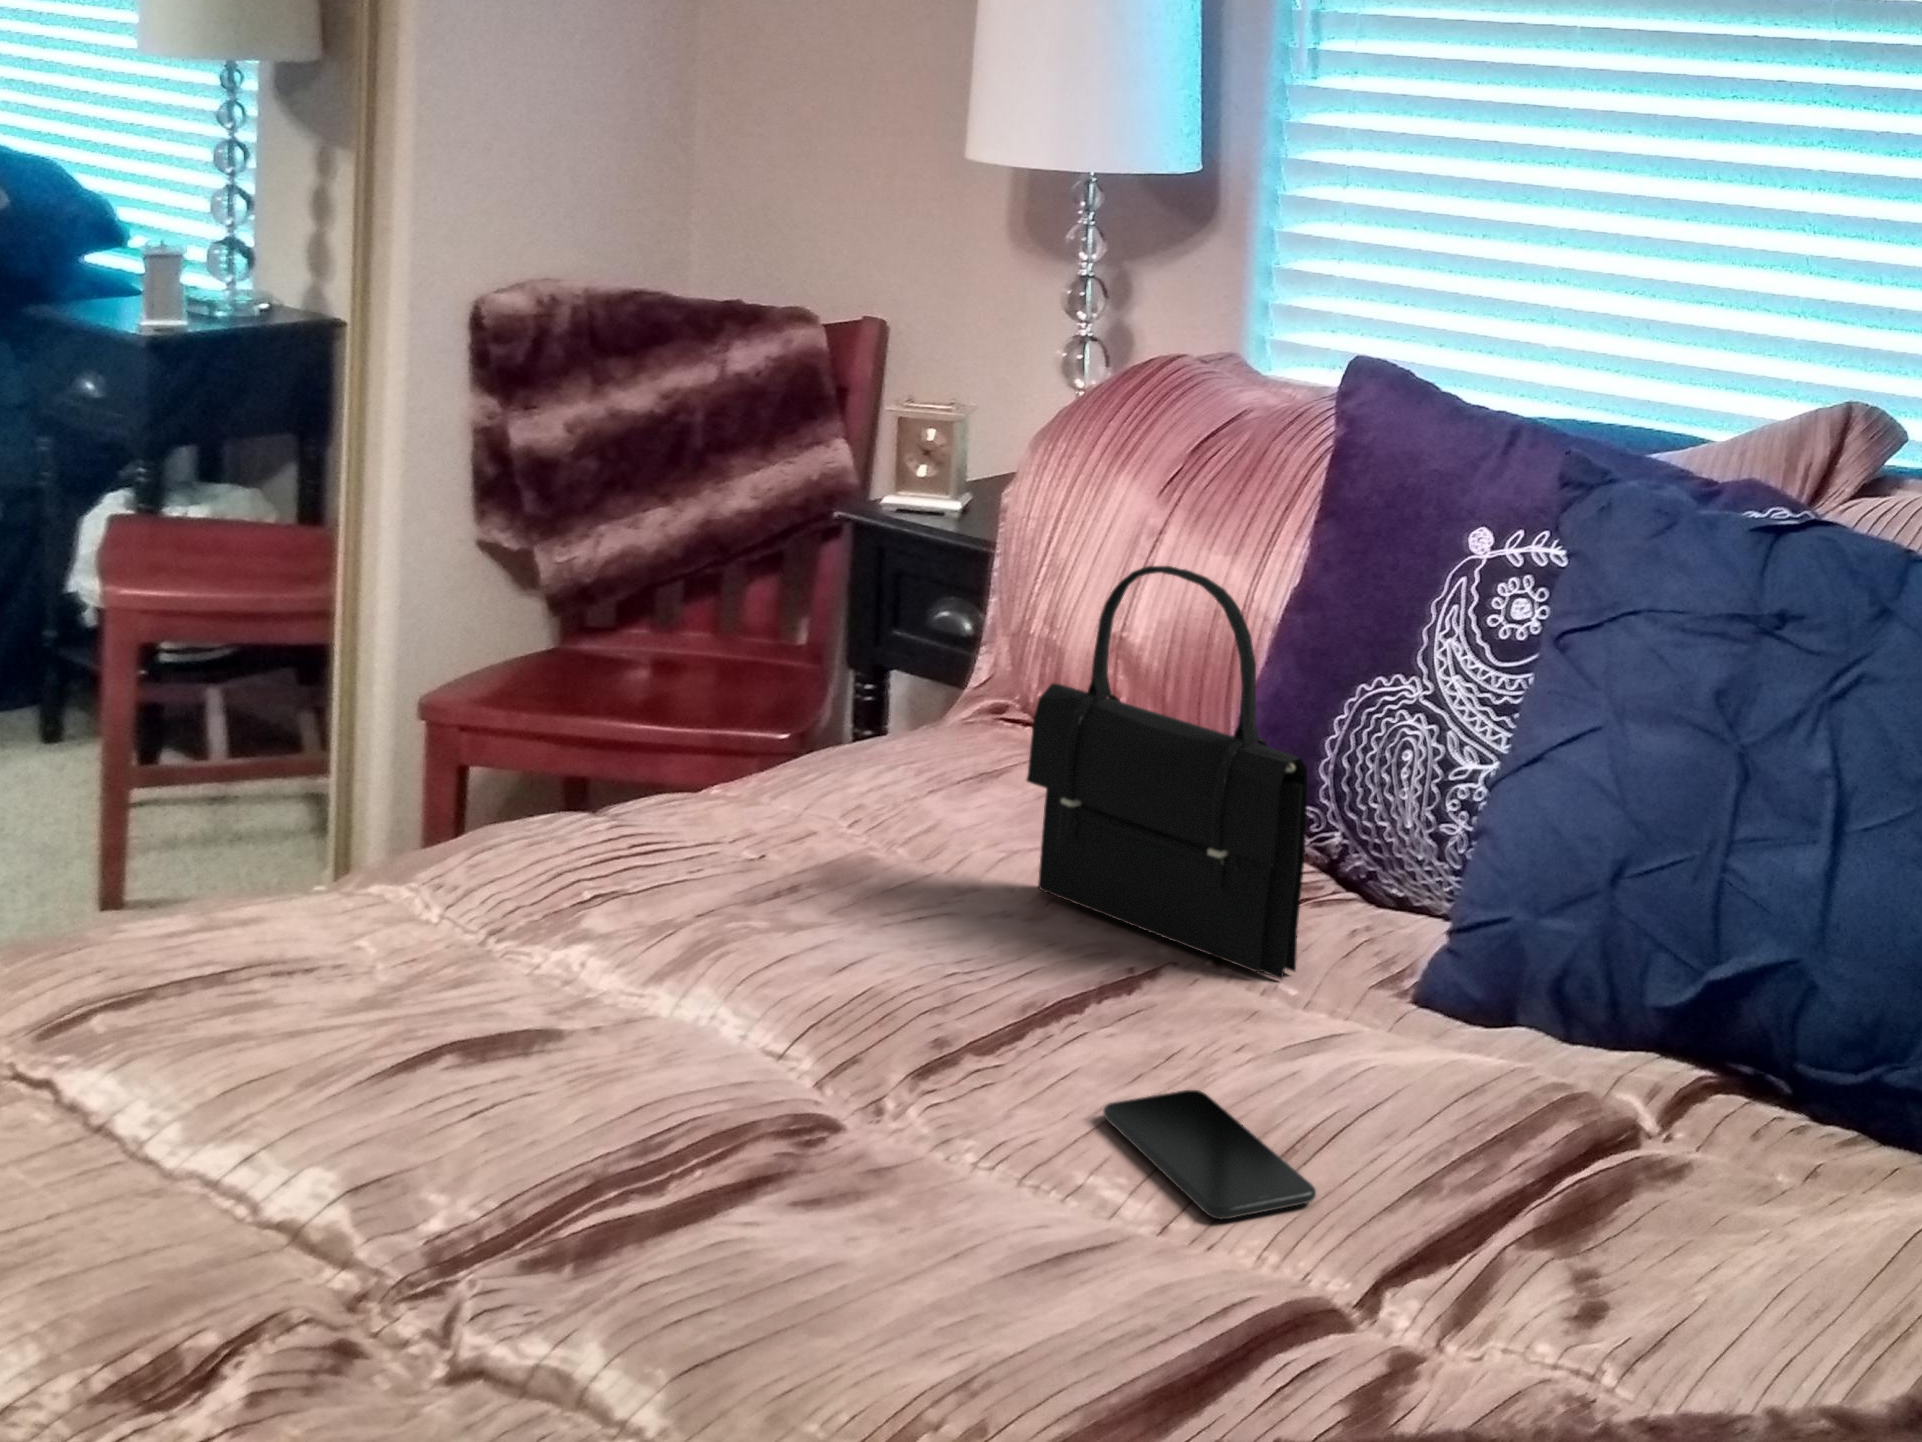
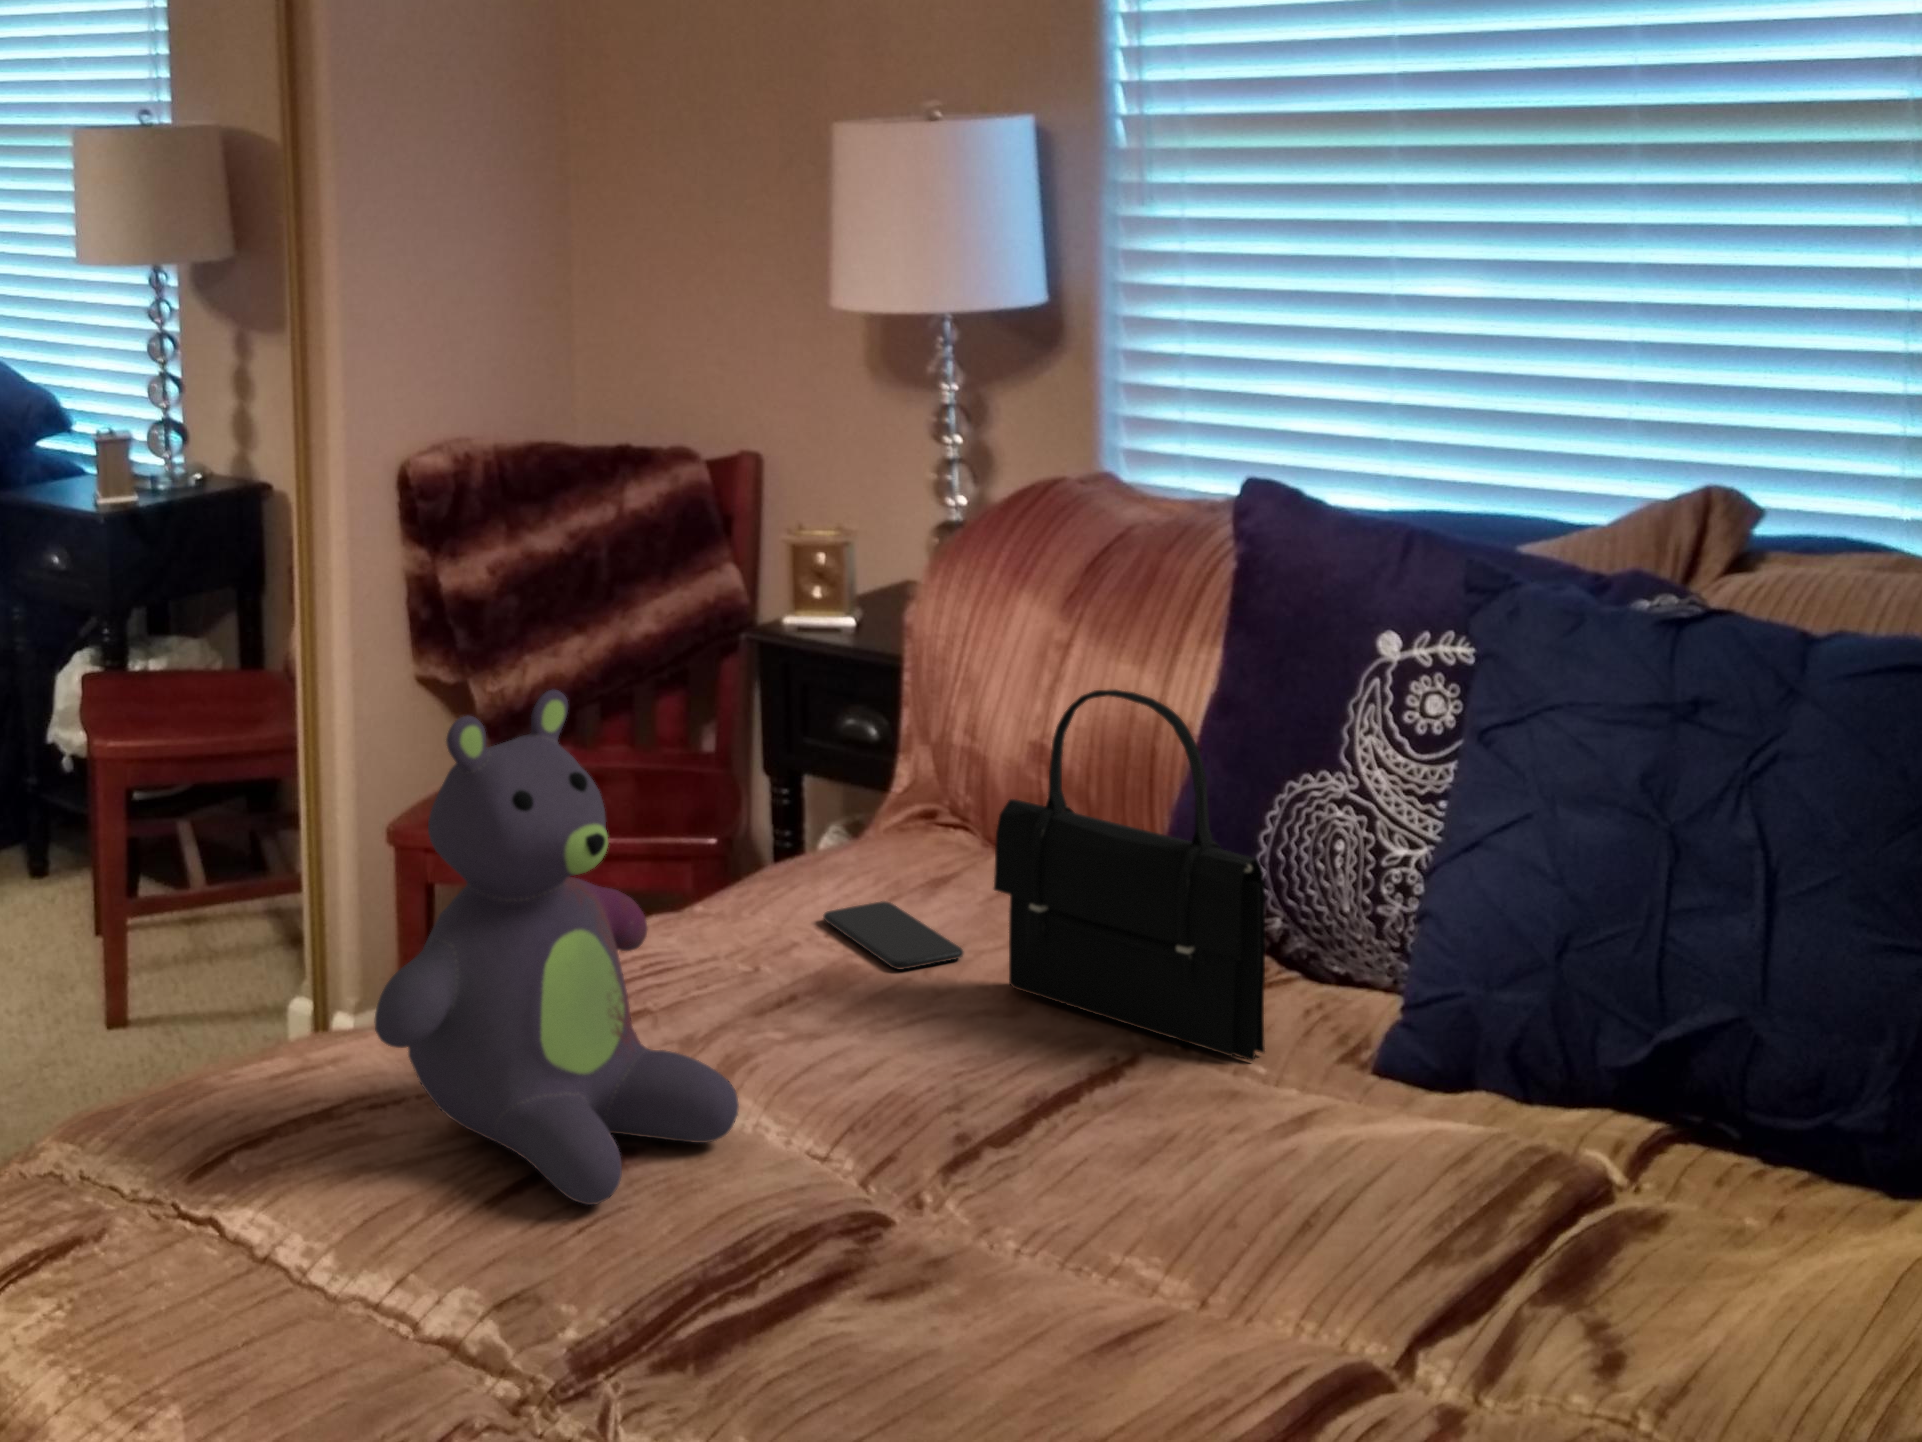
stuffed bear: none [270,515,691,1088] -> present [374,690,739,1205]
smartphone: present [1103,1090,1316,1219] -> present [823,901,963,970]

